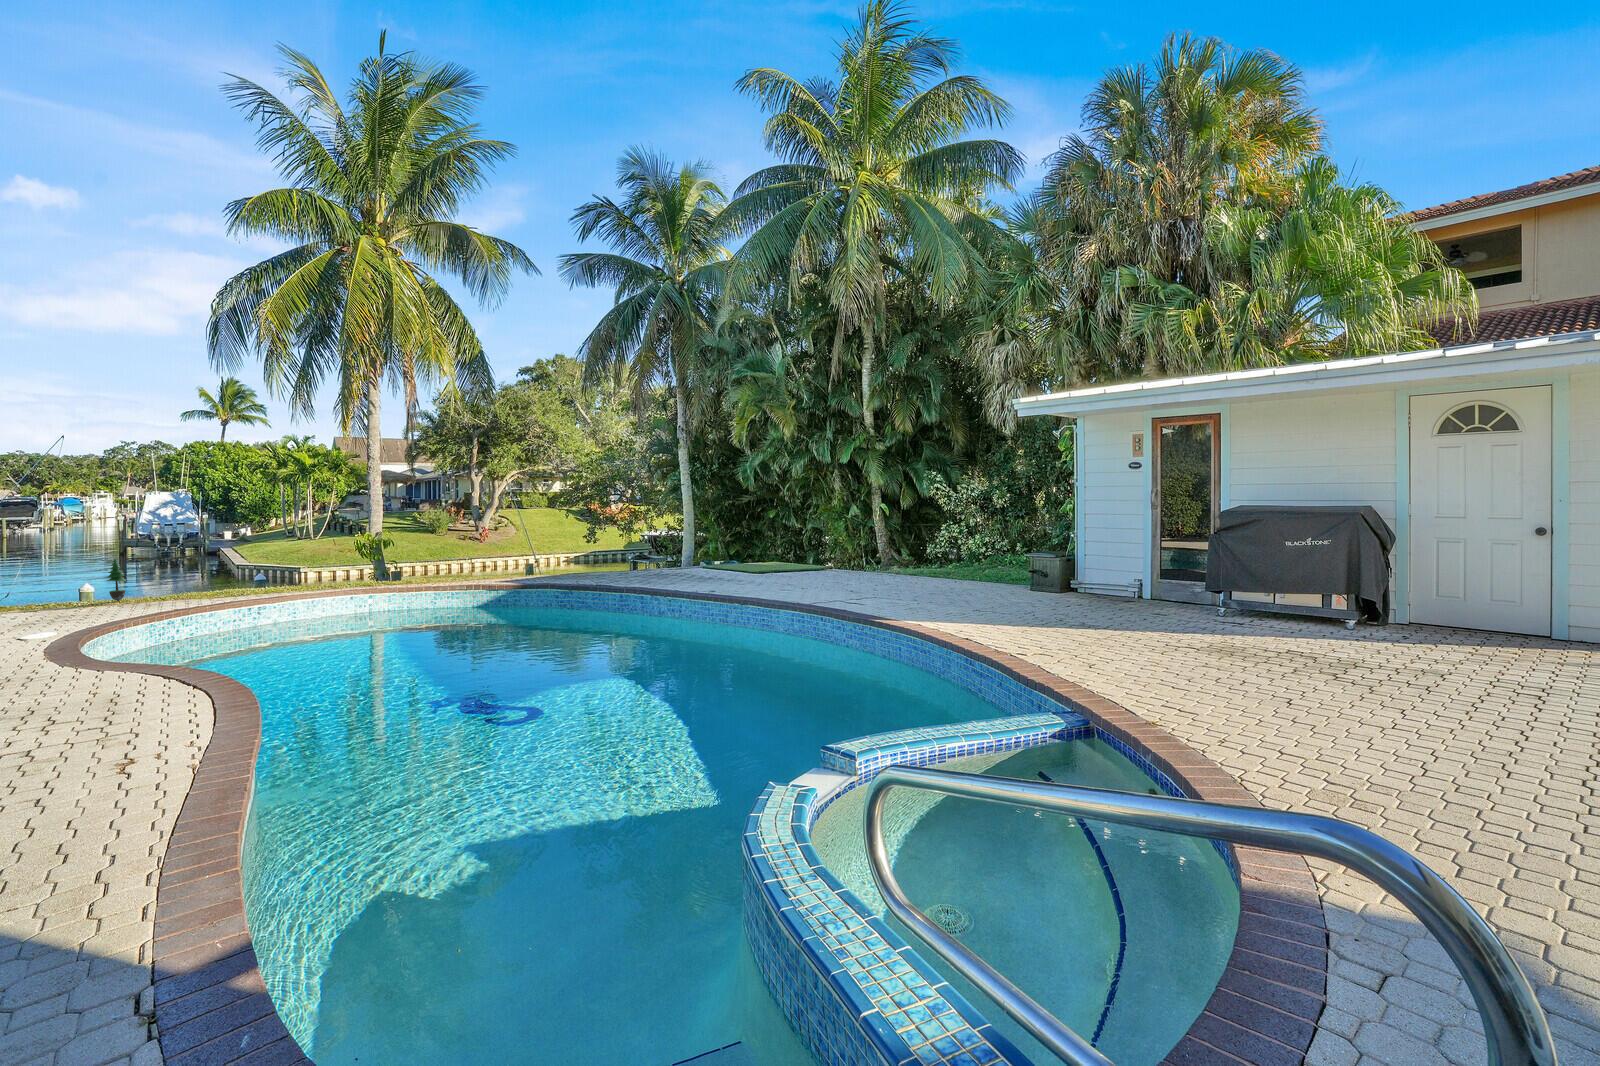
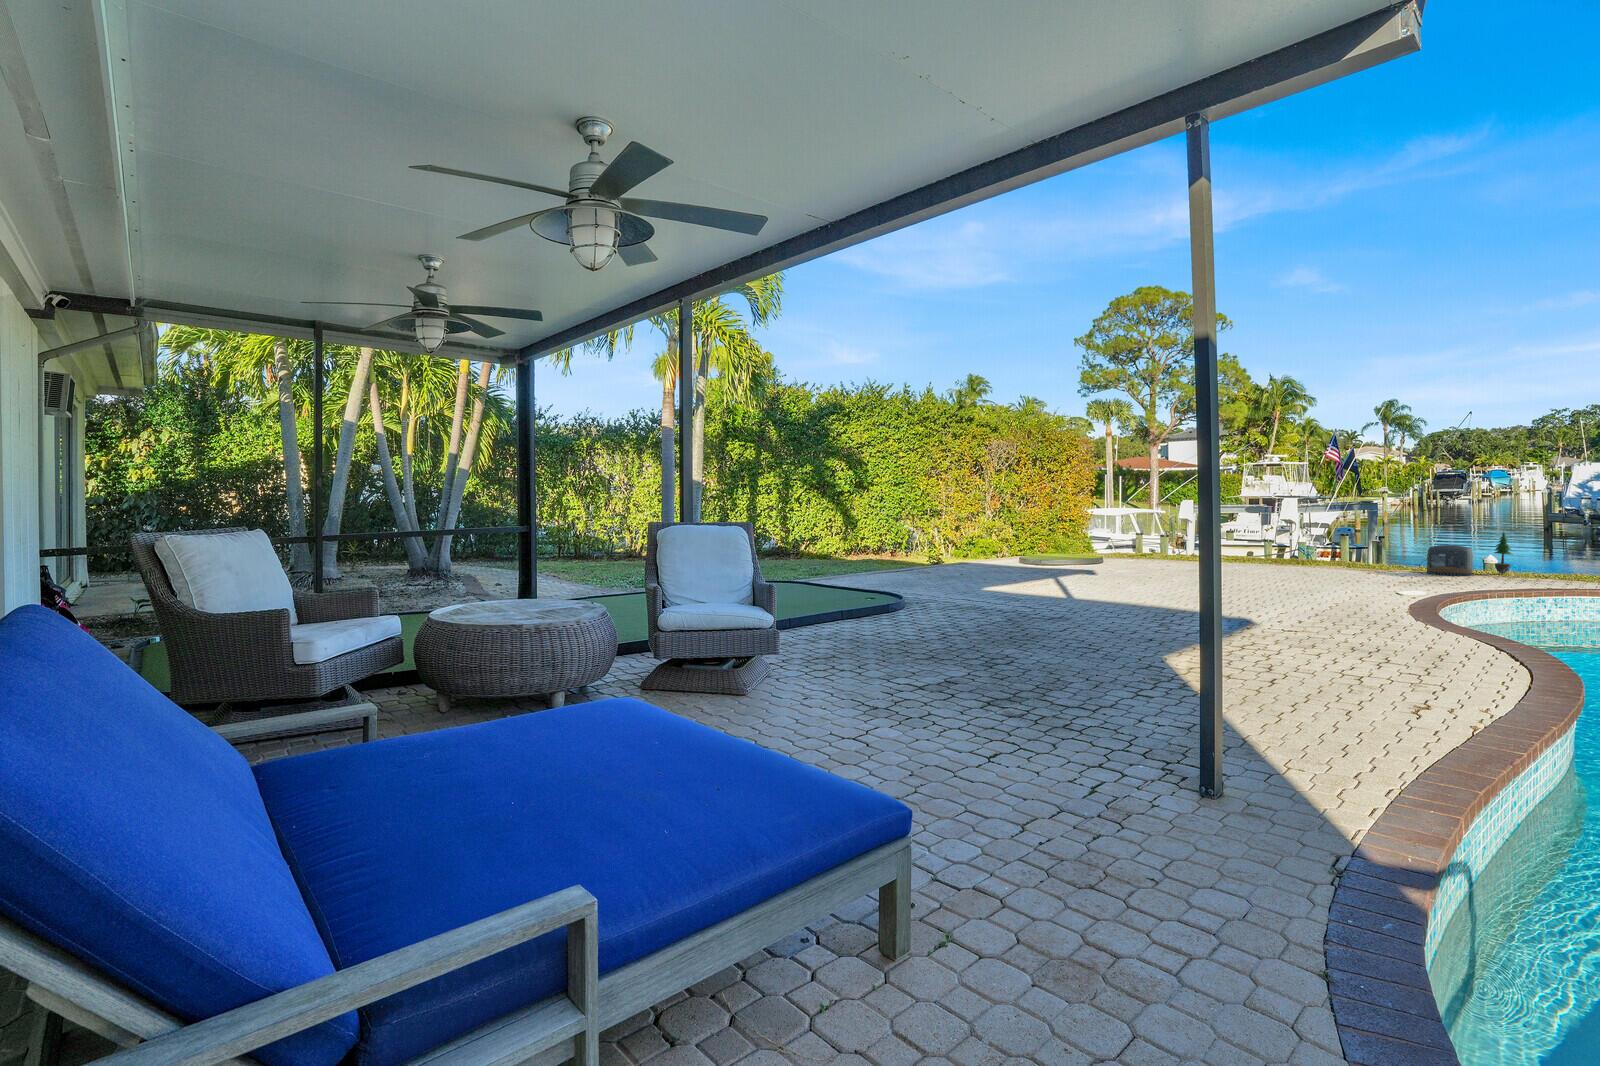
pouf: none [34,577,88,612] -> present [1427,545,1473,576]

